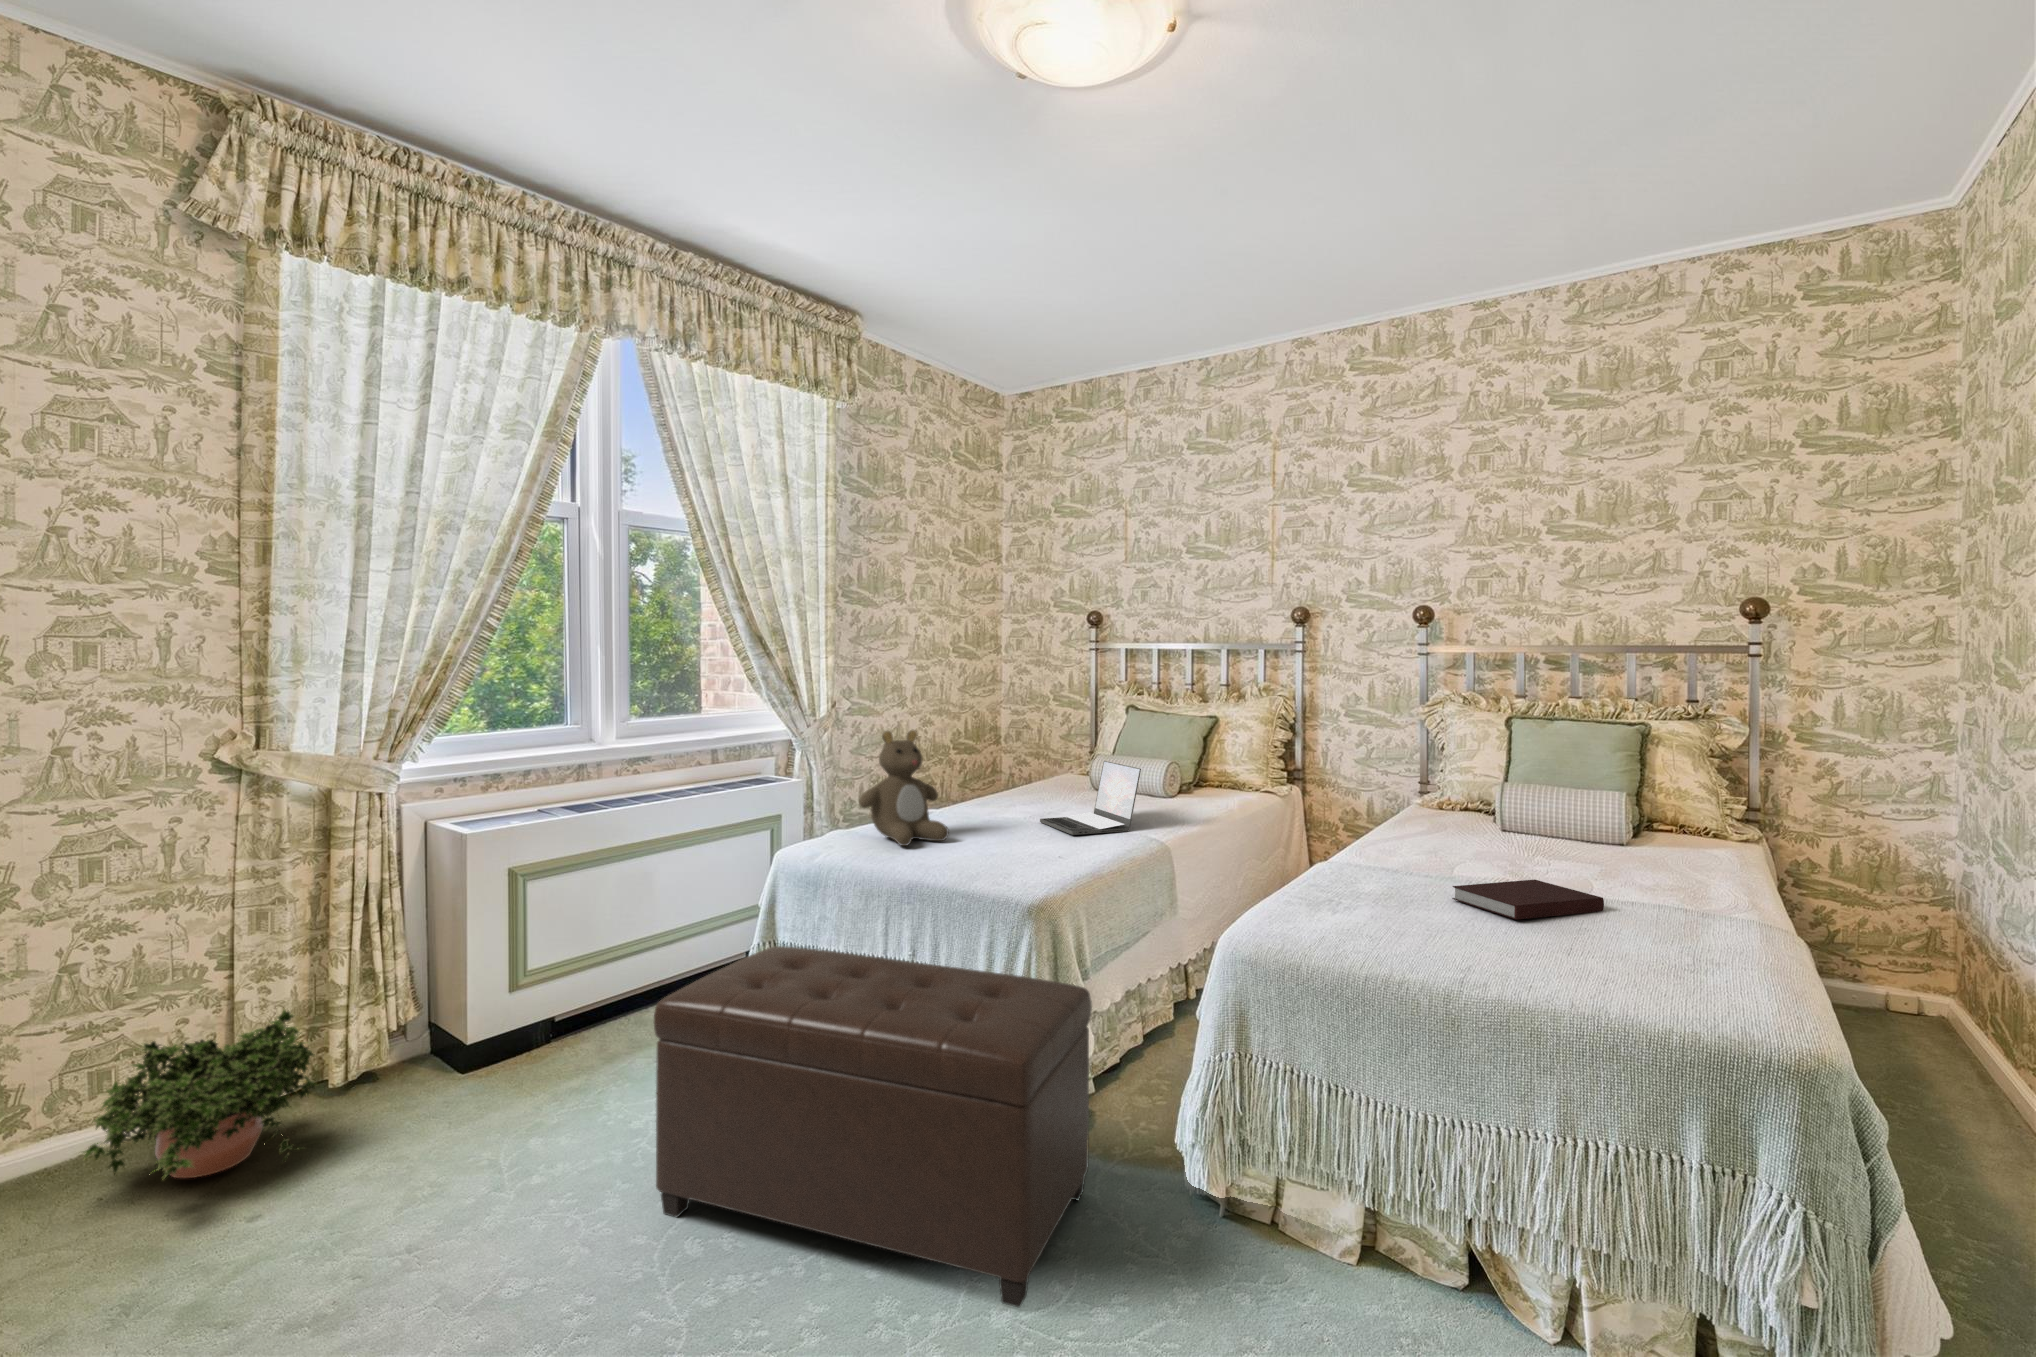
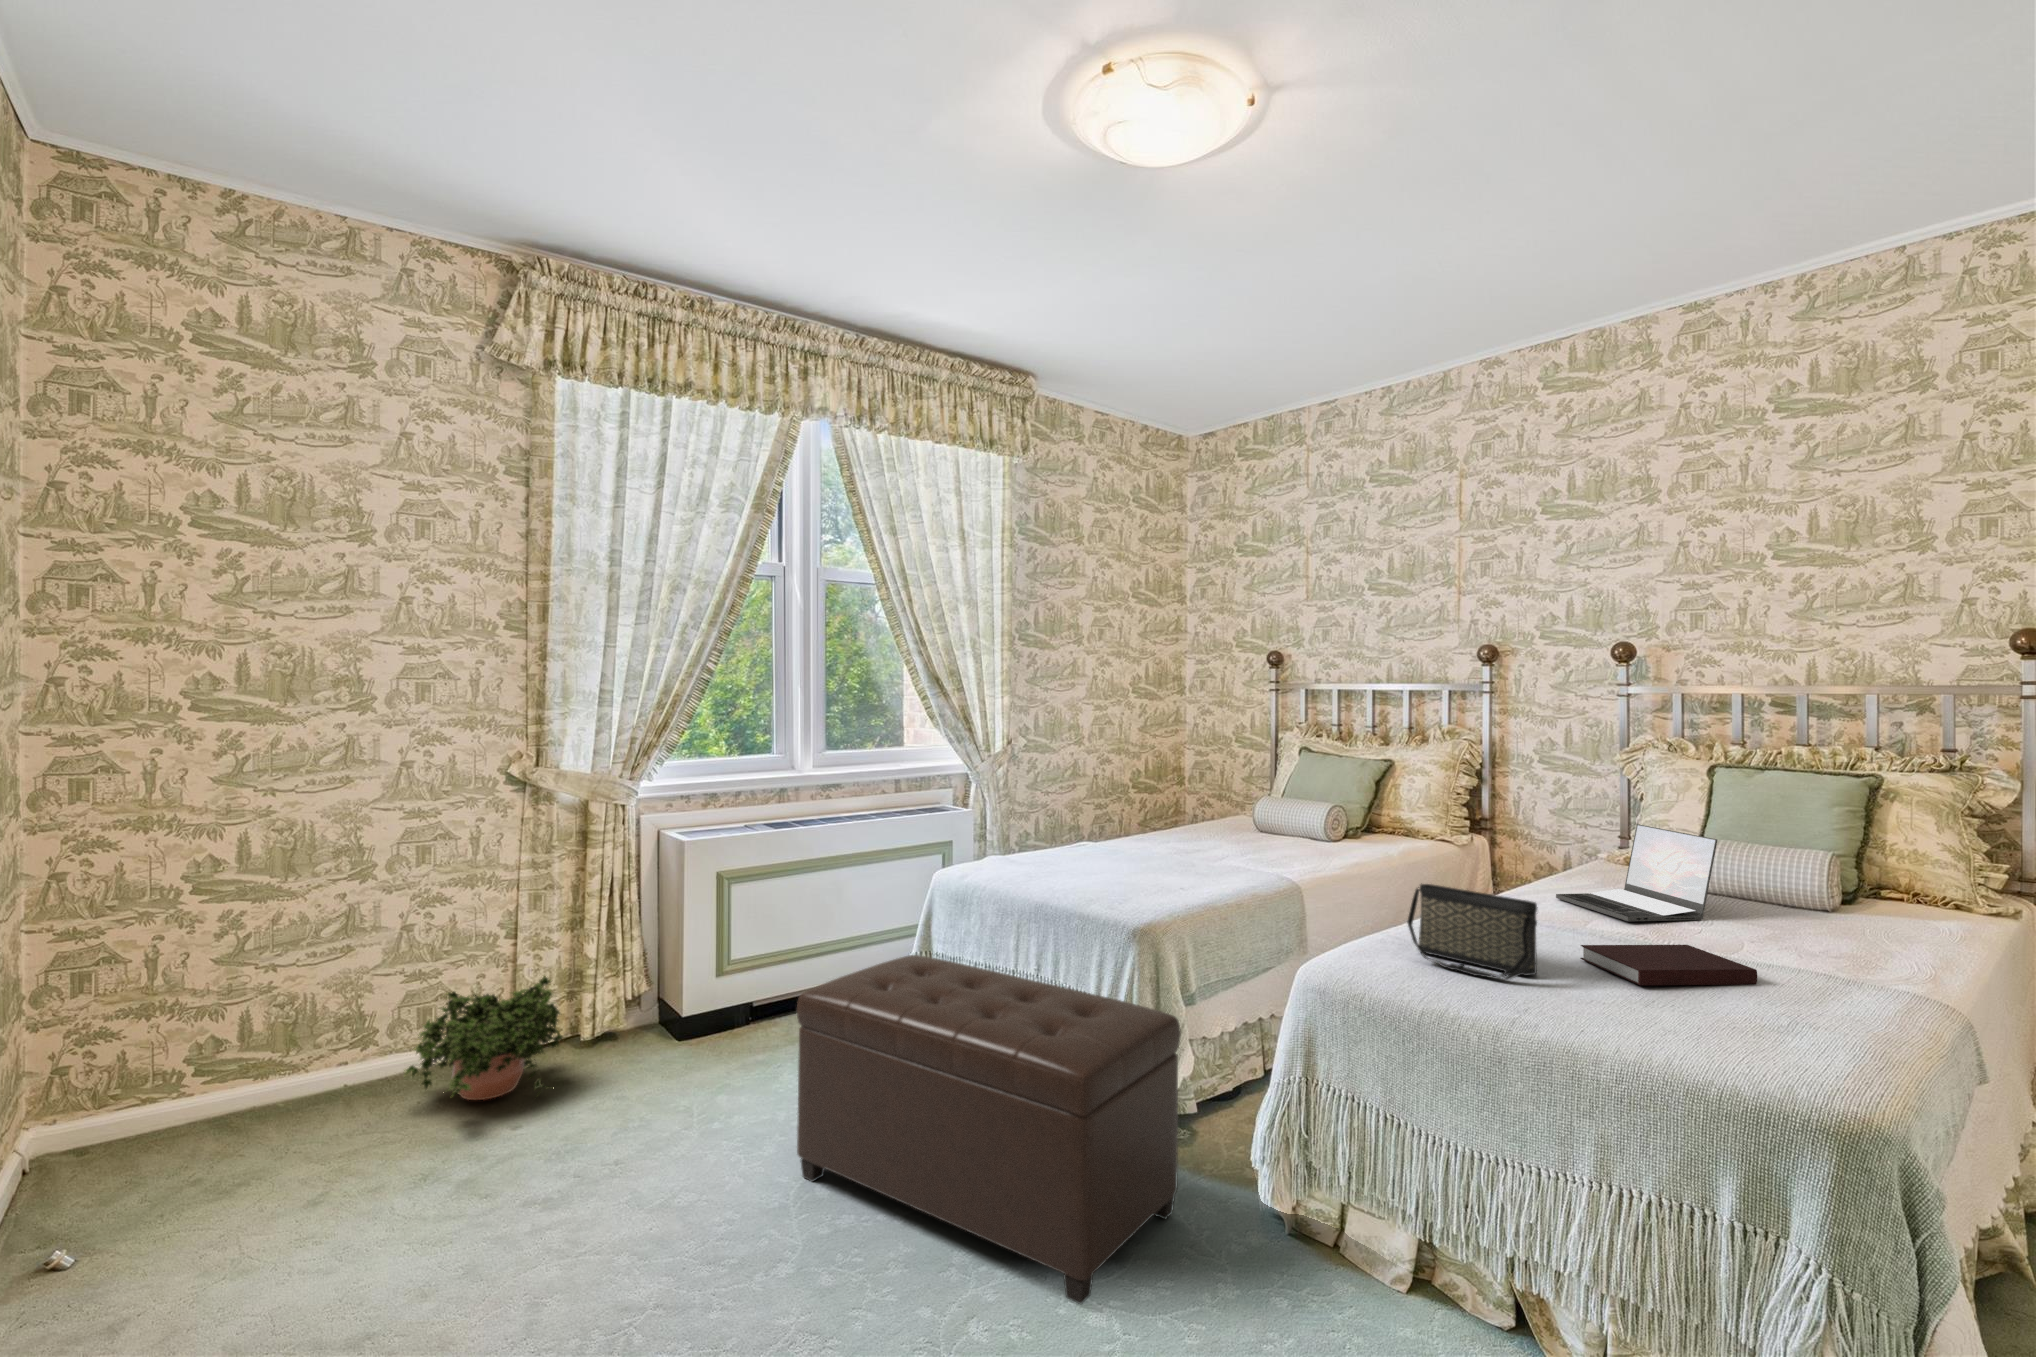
teddy bear: present [859,730,949,846] -> none [1010,763,1092,872]
laptop: present [1040,761,1141,835] -> present [1556,824,1717,921]
handbag: none [1302,836,1429,924] -> present [1407,884,1538,980]

